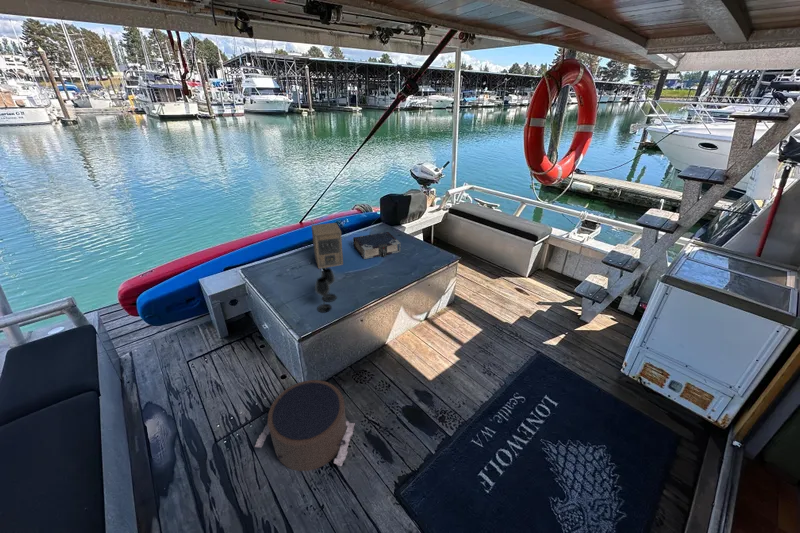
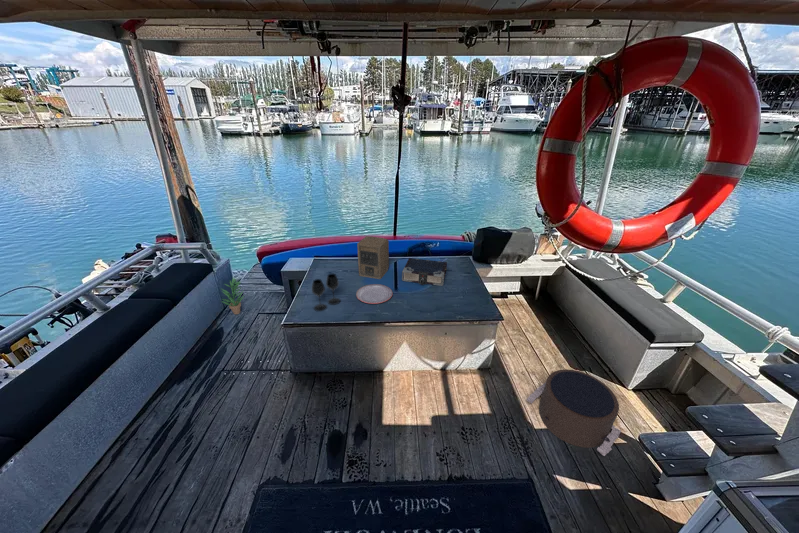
plate: none [340,267,377,287] -> present [356,284,393,304]
potted plant: none [114,330,156,382] -> present [222,278,244,314]
pouf: present [255,380,355,471] -> present [527,369,621,456]

